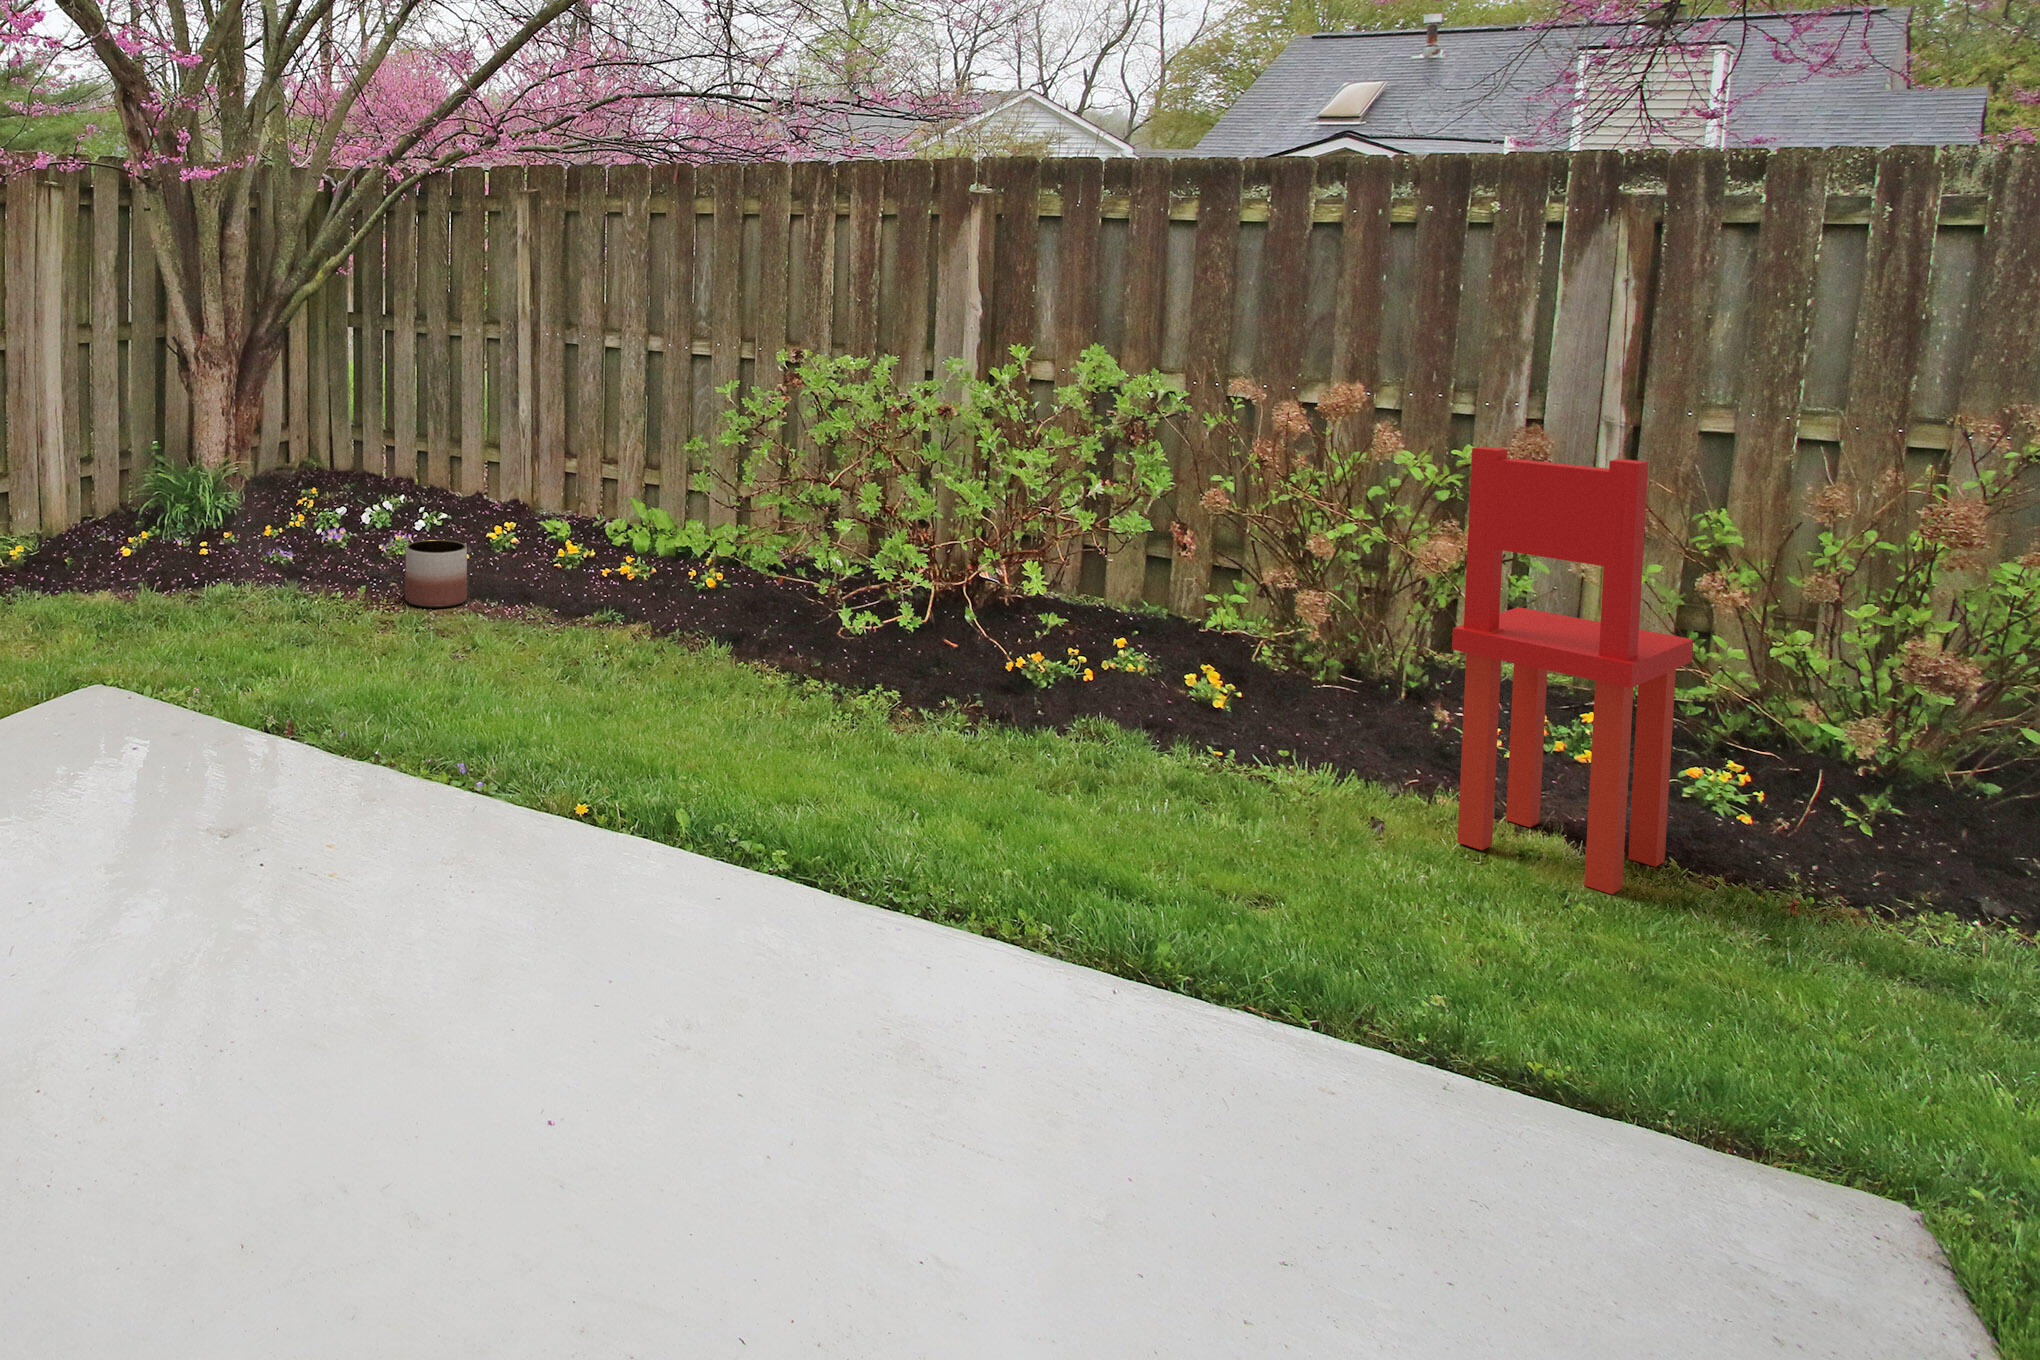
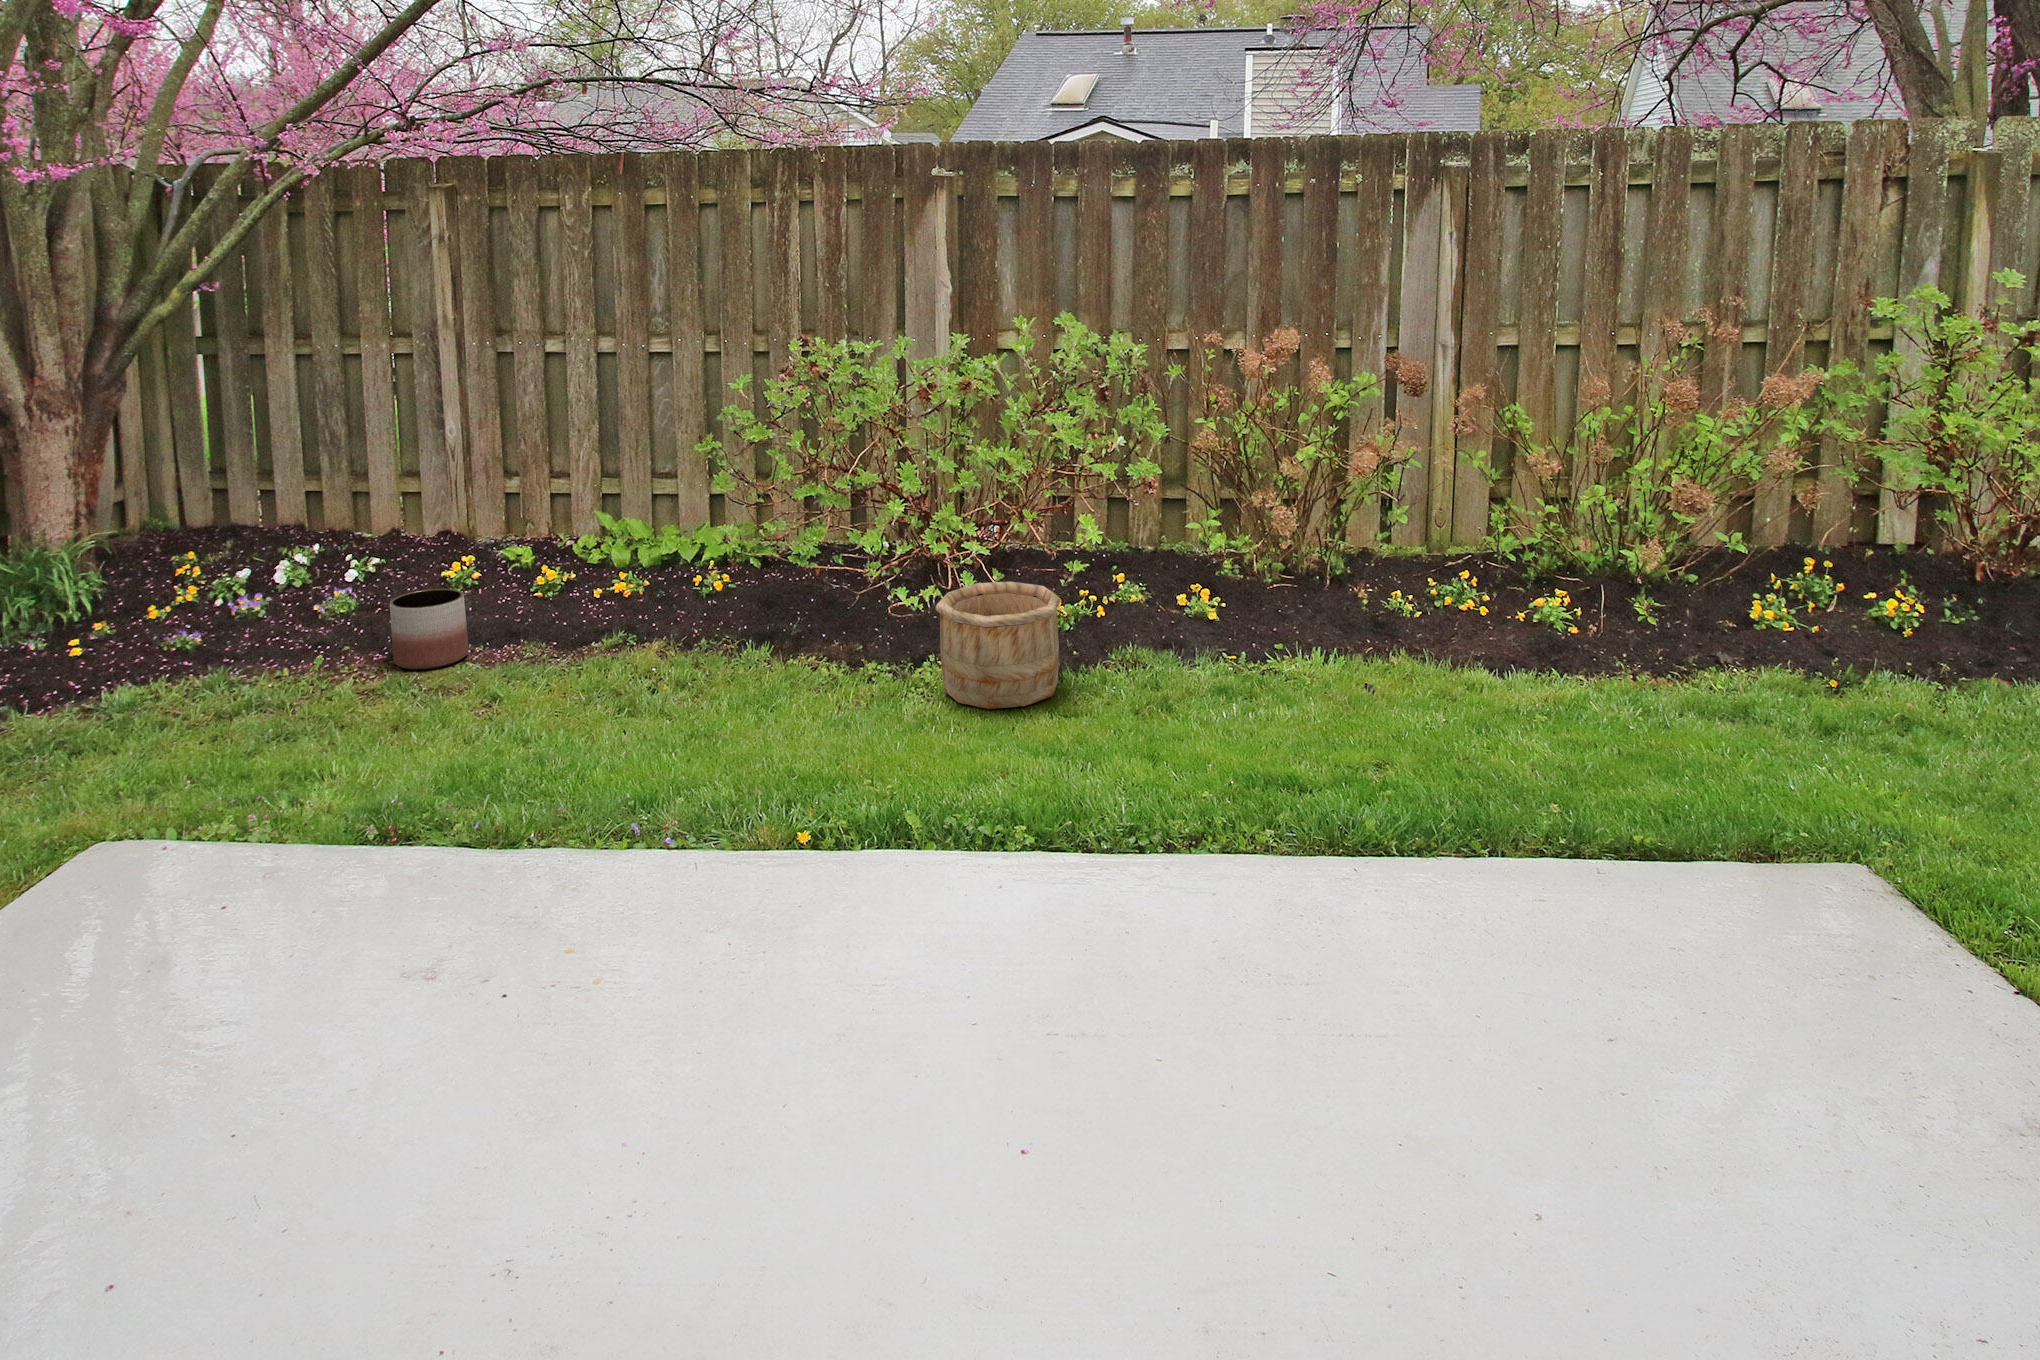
chair: present [1452,446,1693,894] -> none [1425,384,1560,702]
wooden bucket: none [839,610,978,748] -> present [935,582,1060,709]

